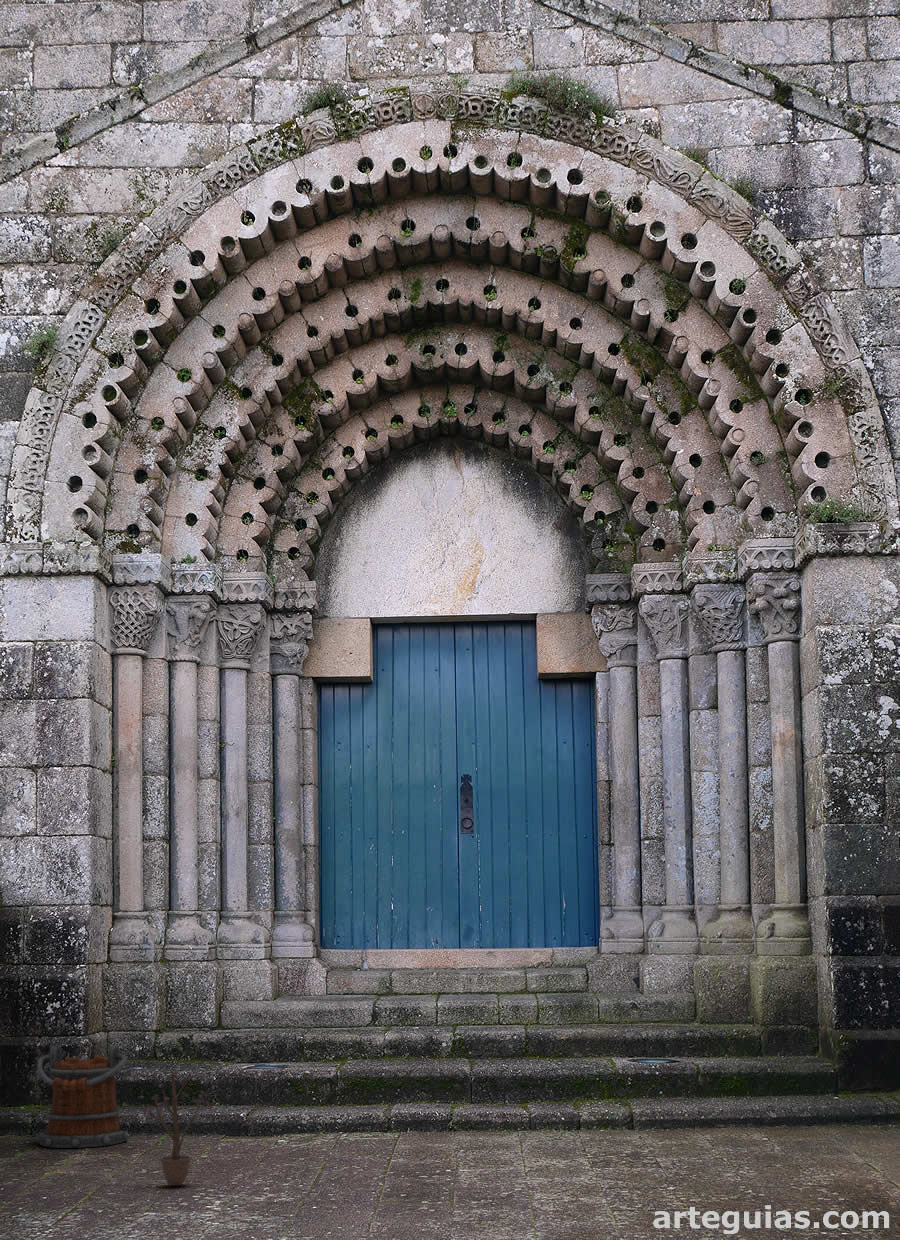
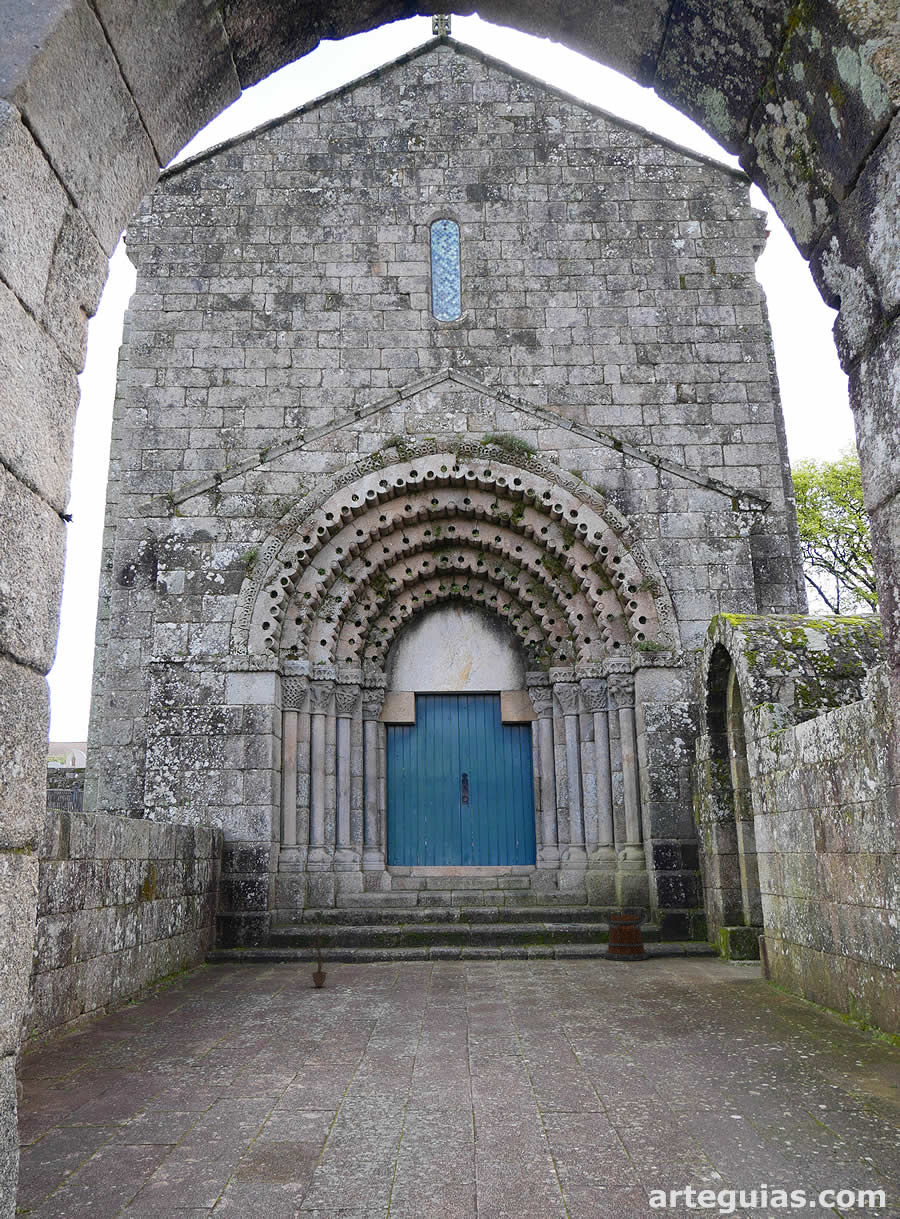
bucket: present [37,1045,128,1148] -> present [601,909,650,961]

